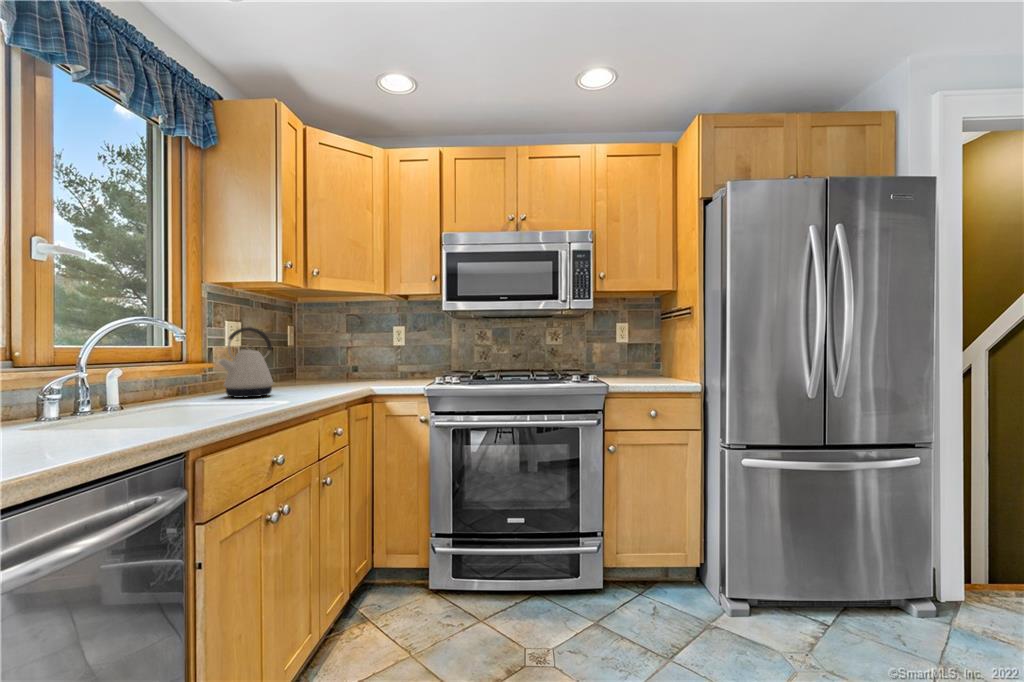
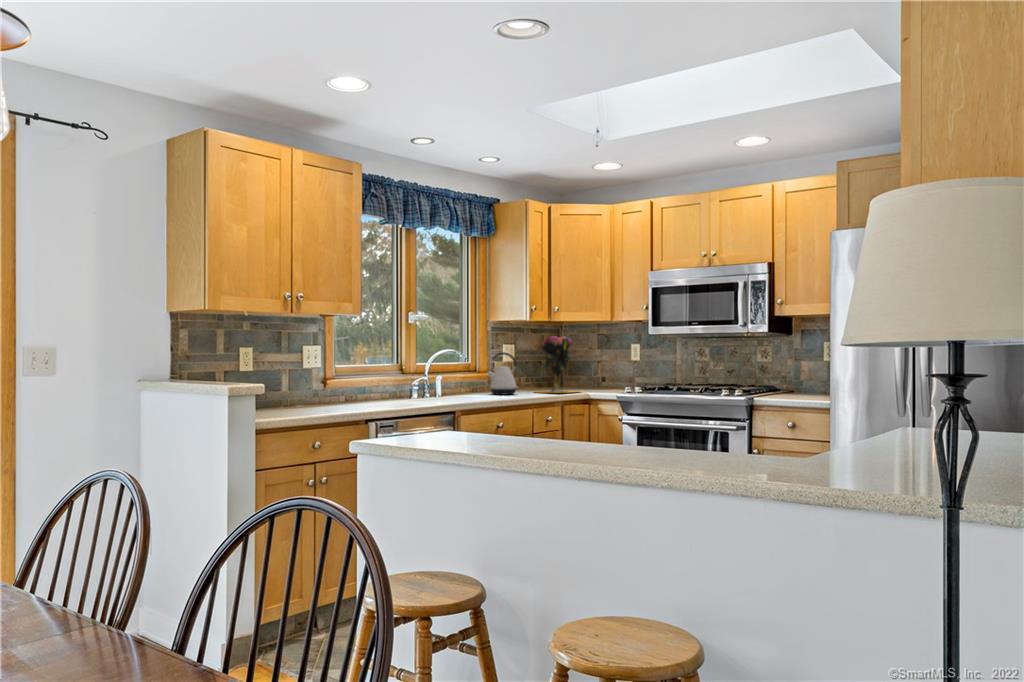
vase: none [282,307,358,390] -> present [540,336,576,393]

